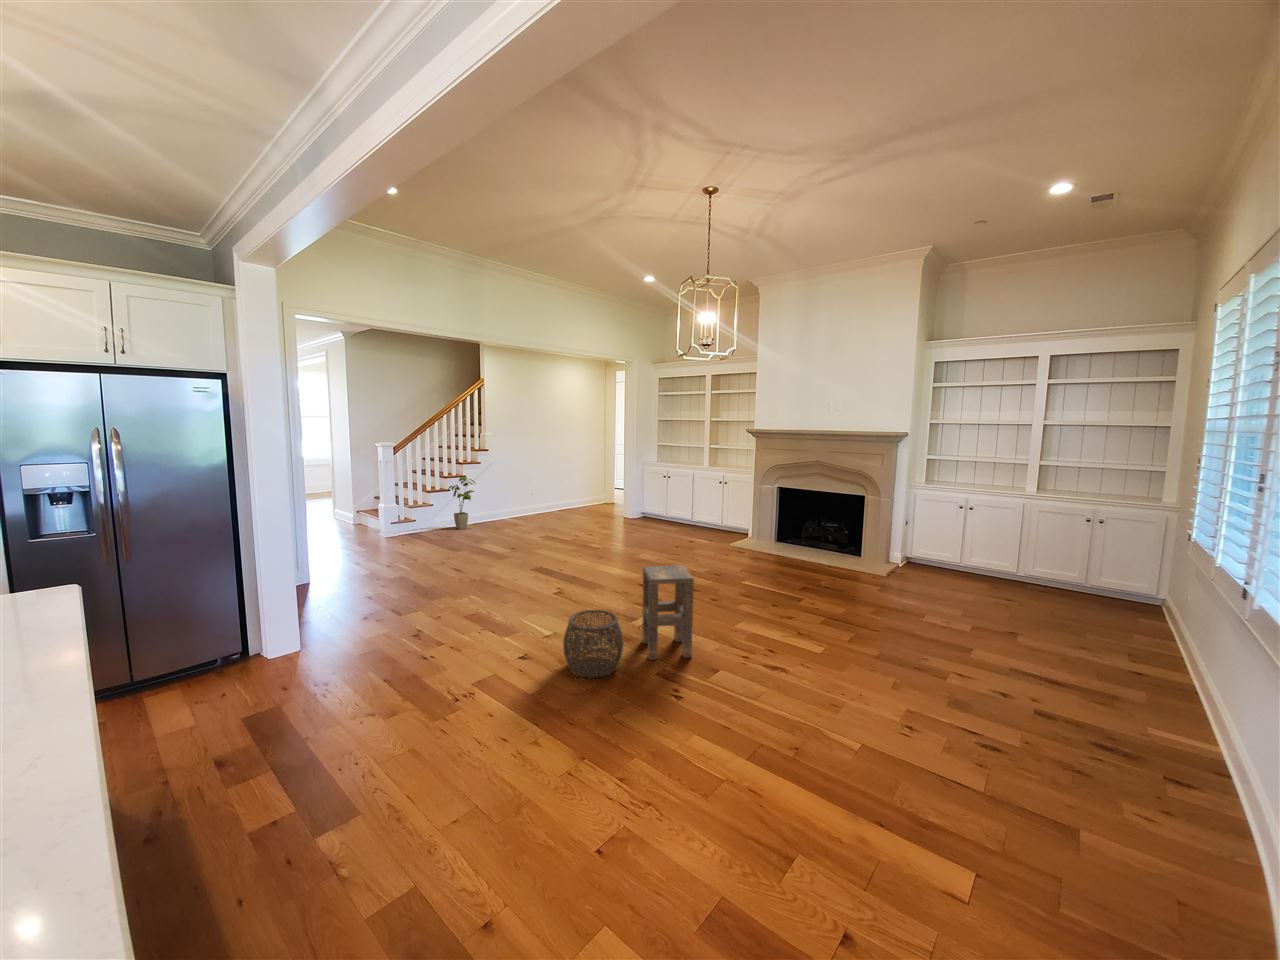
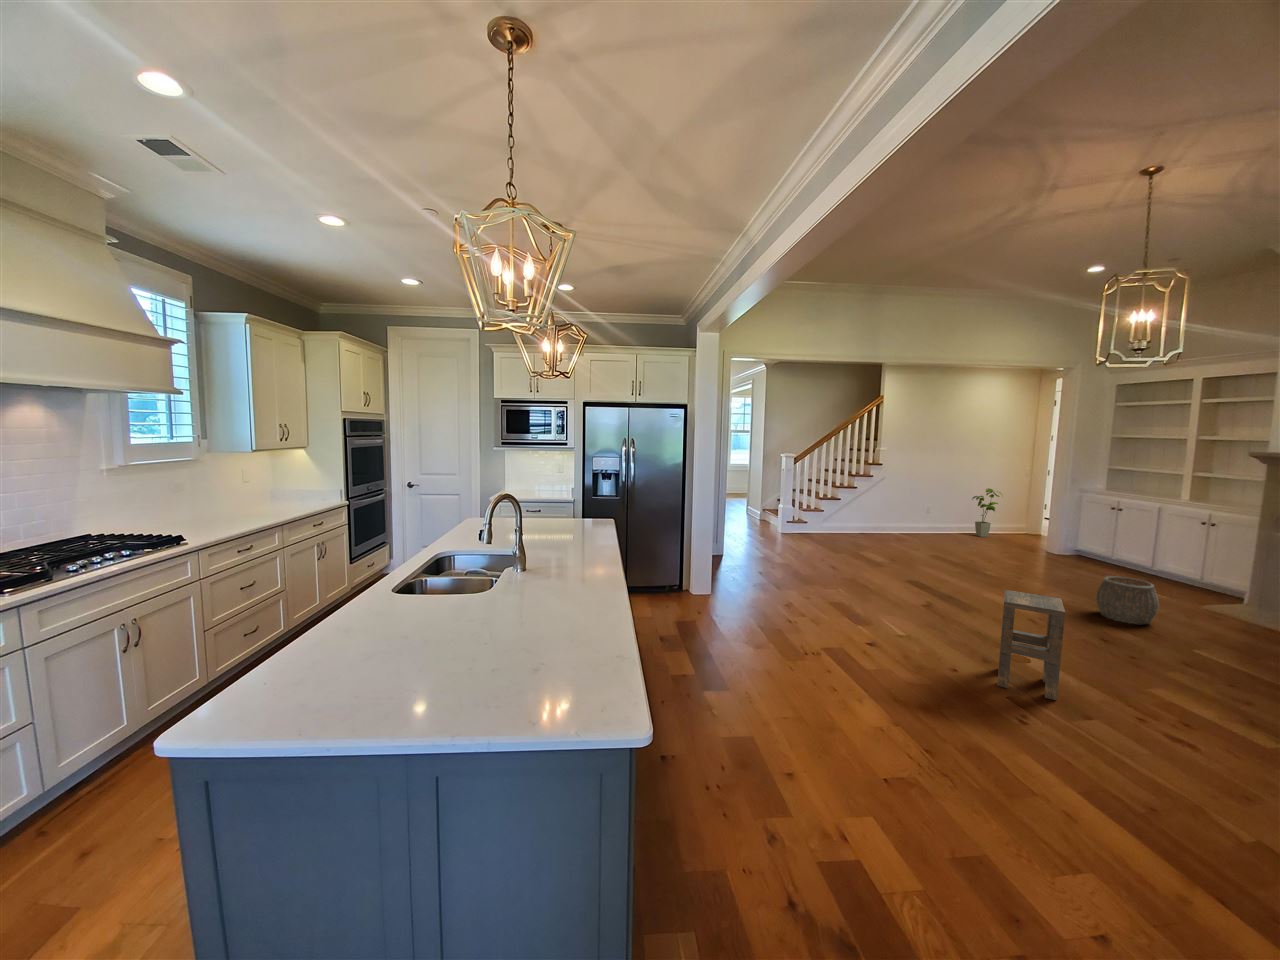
house plant: present [448,477,475,529] -> present [972,488,1003,537]
woven basket: present [563,610,624,678] -> present [1096,576,1158,625]

